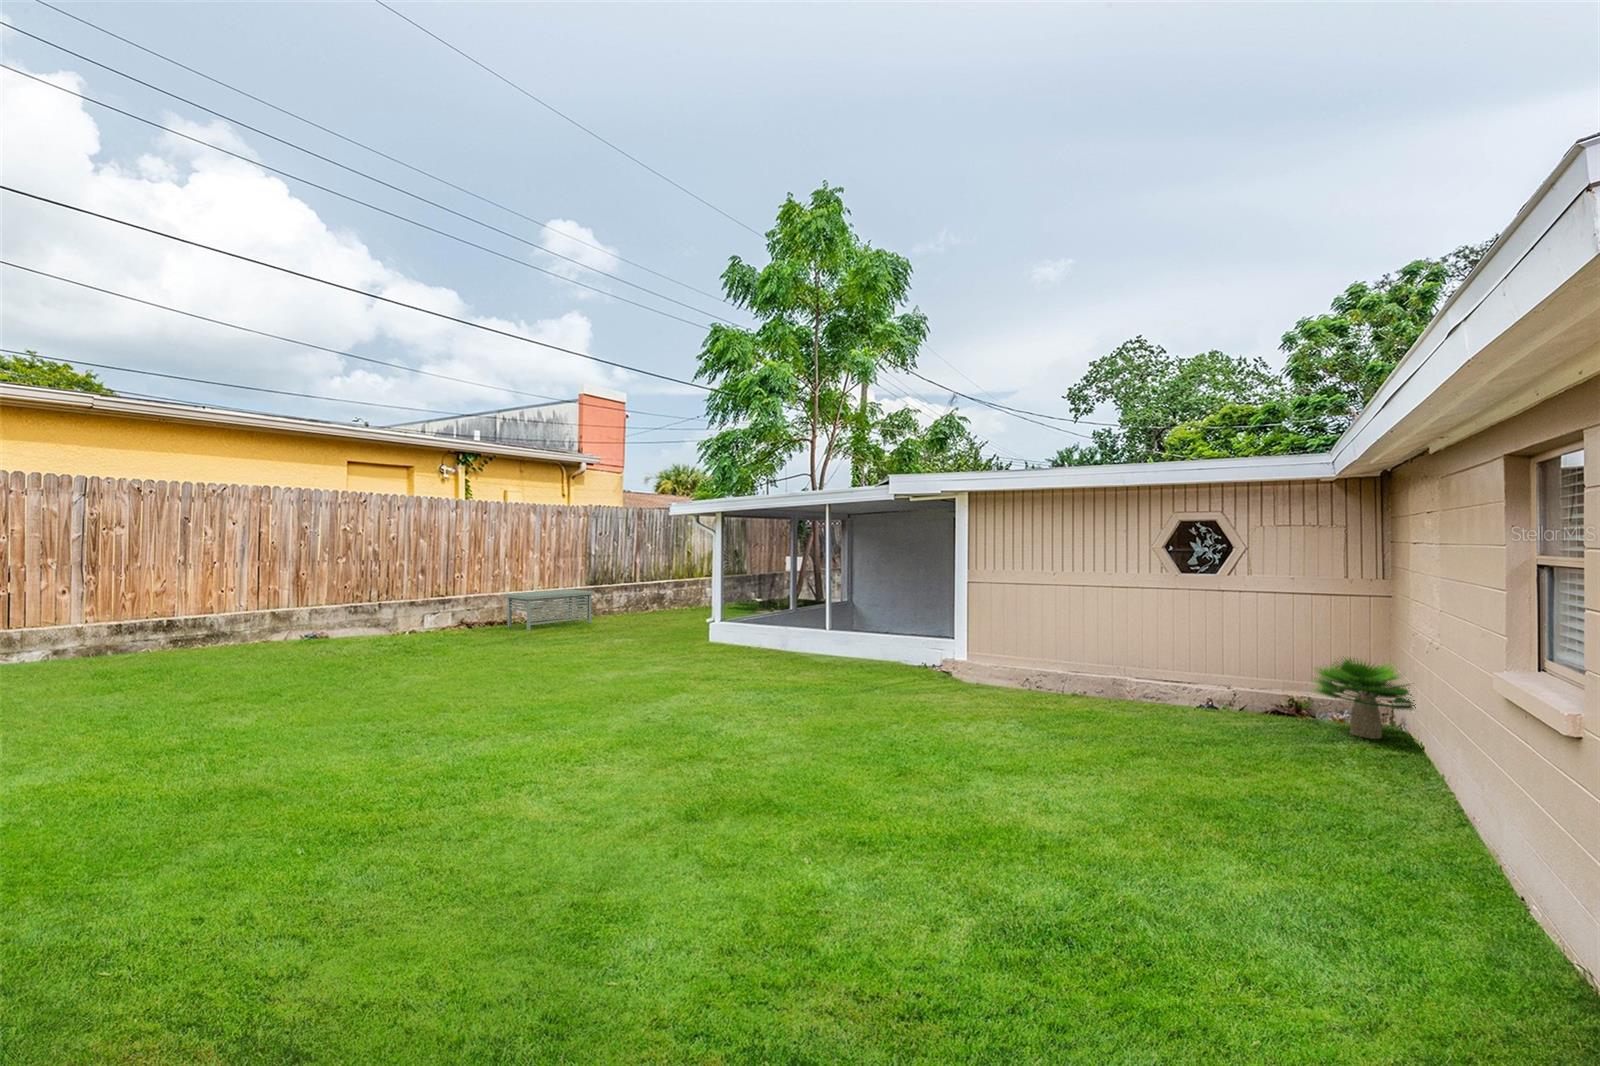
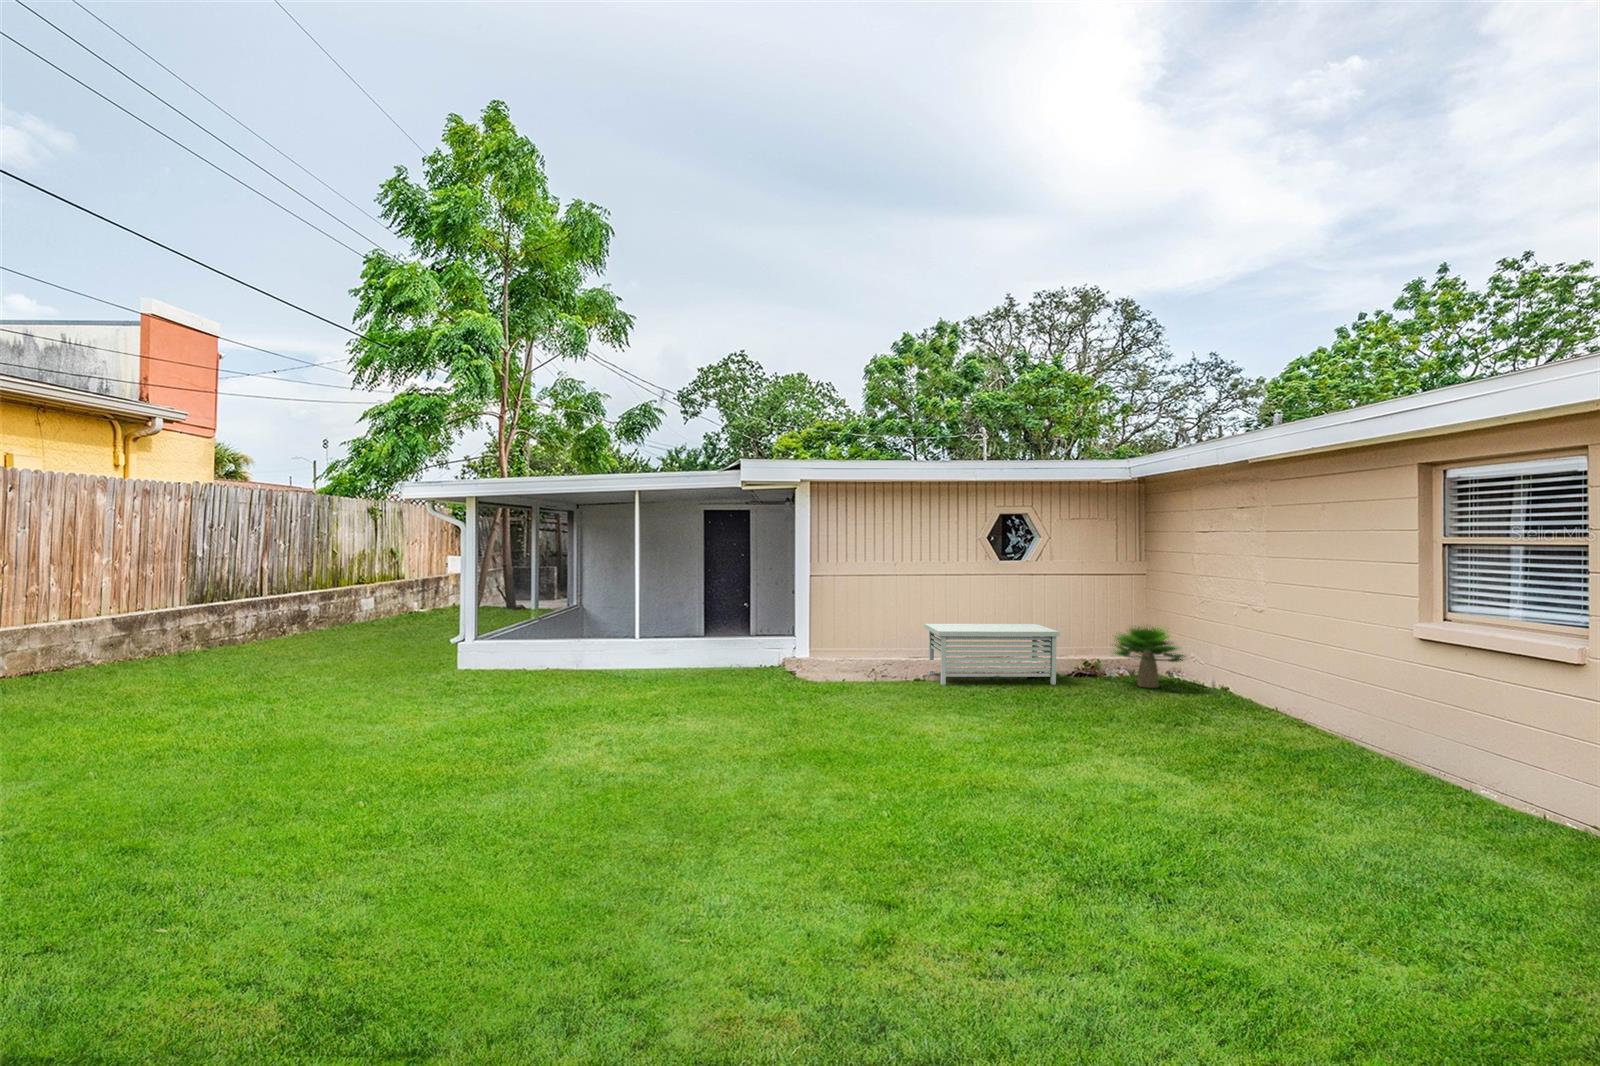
storage bench: present [504,589,593,631] -> present [924,624,1060,685]

